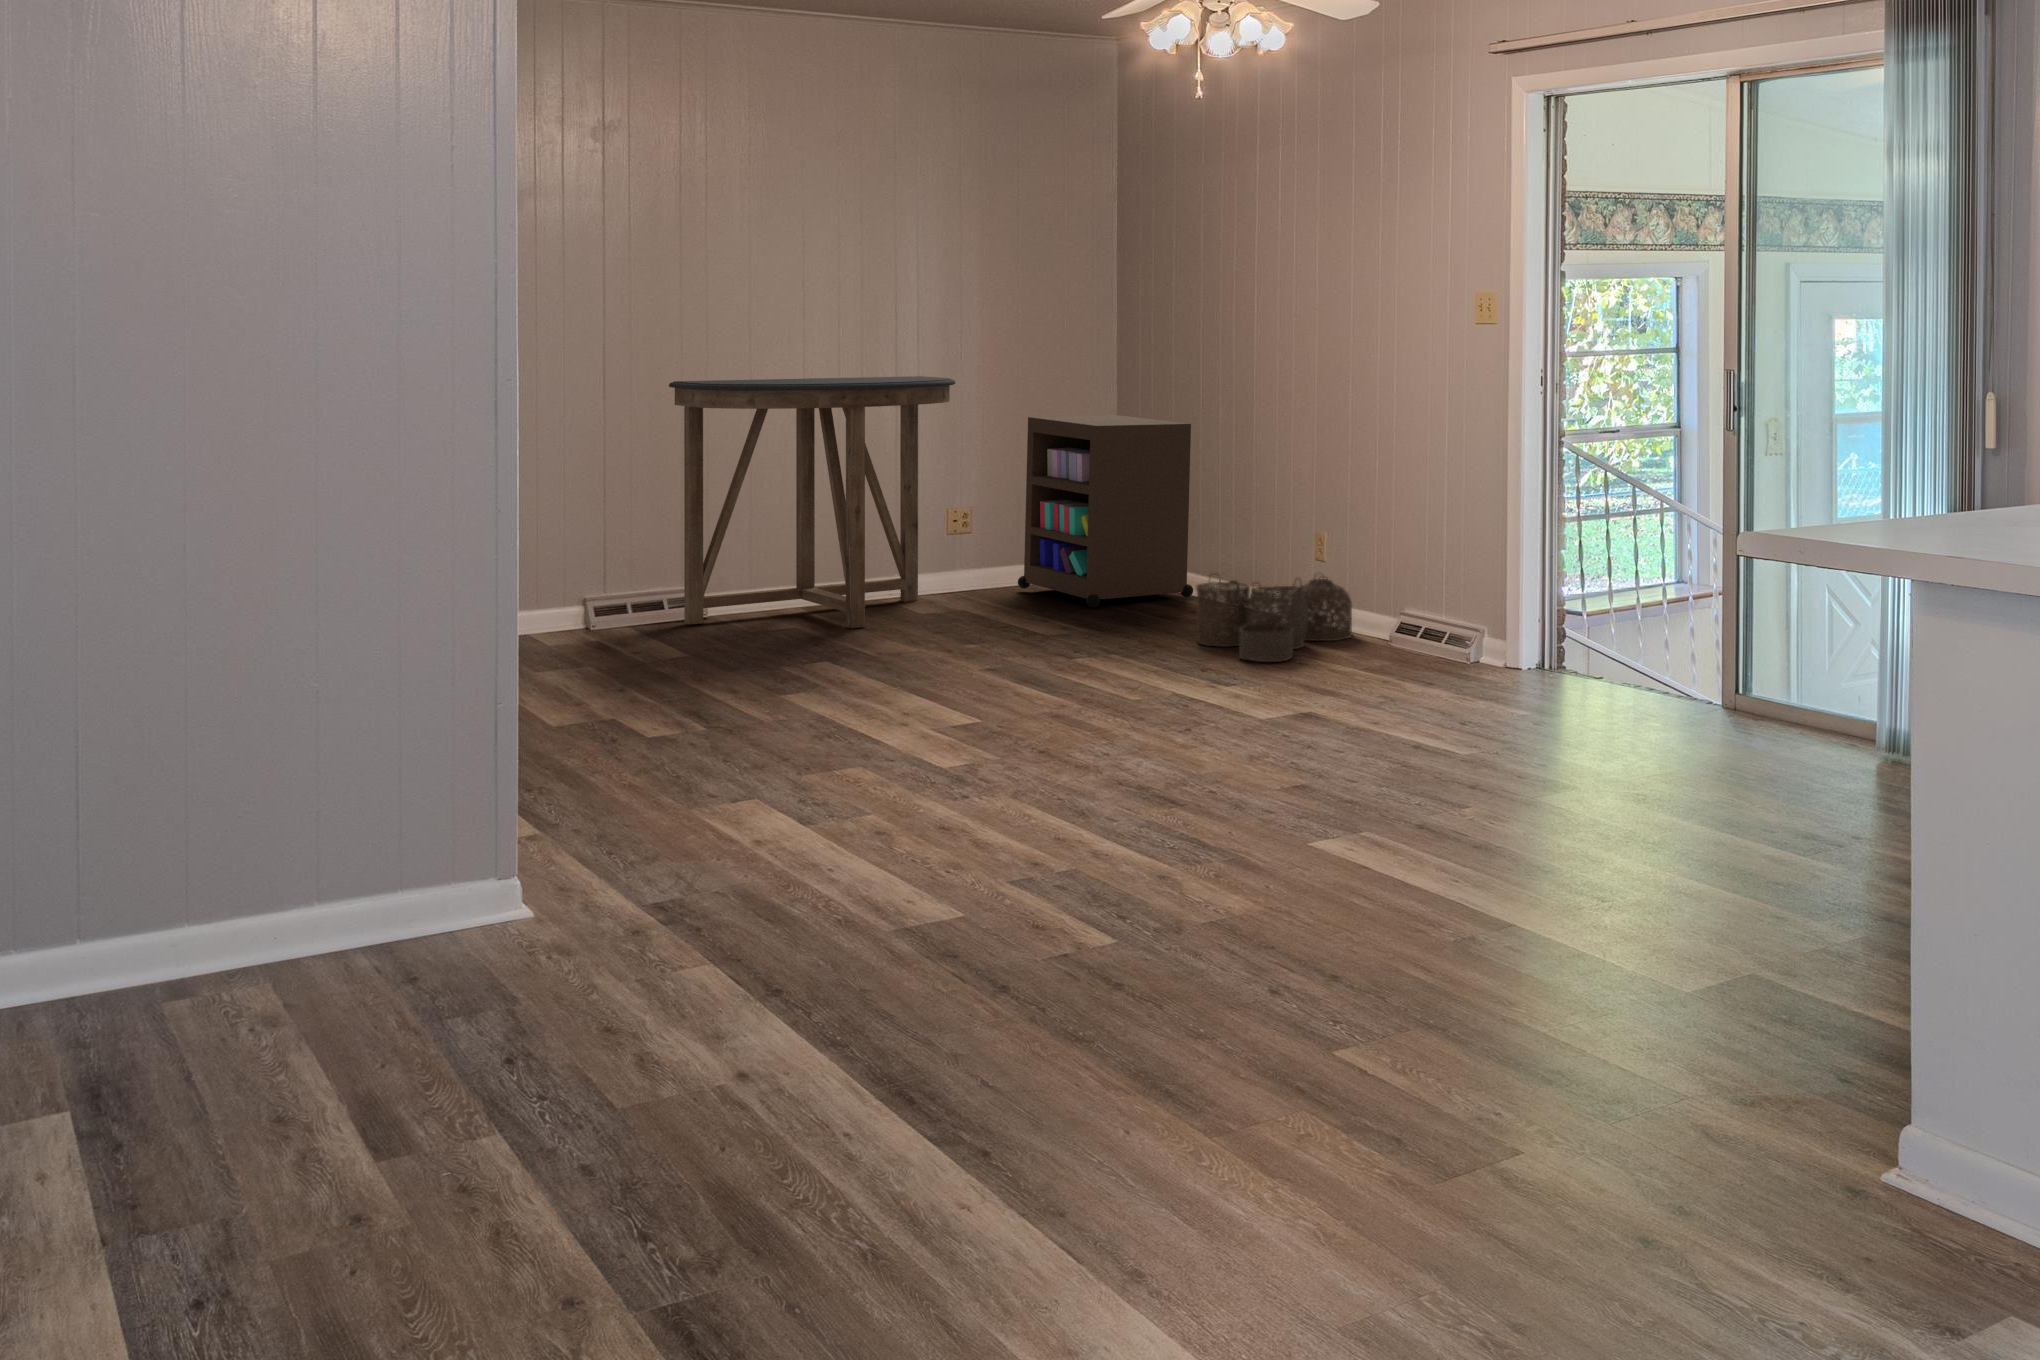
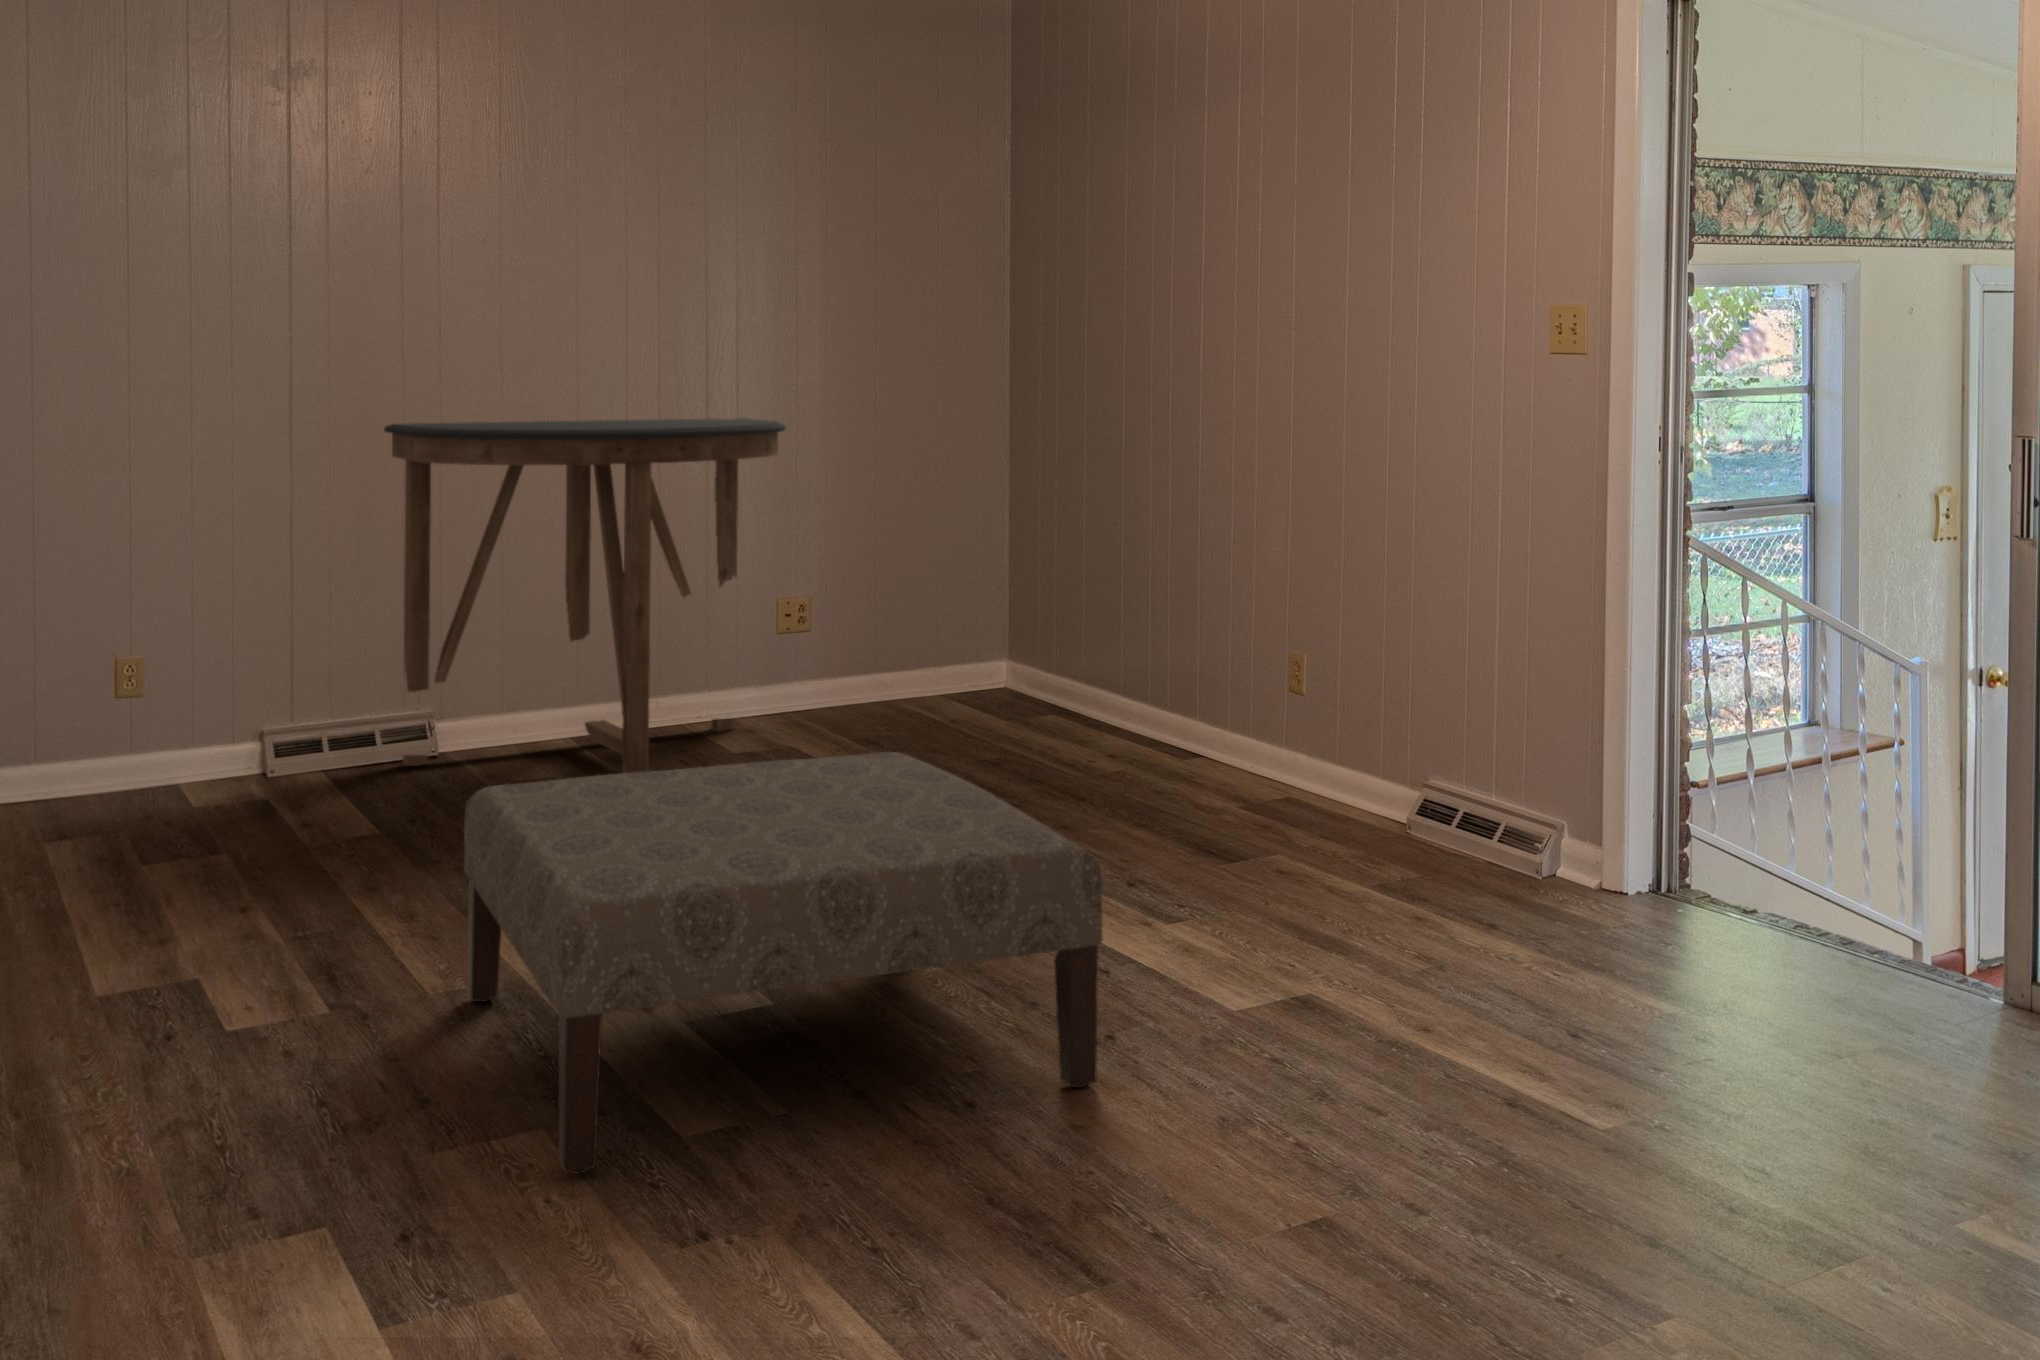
storage cabinet: present [1018,415,1193,607] -> none [875,474,1117,749]
woven basket: present [1196,575,1352,662] -> none [1120,716,1352,866]
ottoman: none [789,581,1187,793] -> present [464,752,1103,1174]

